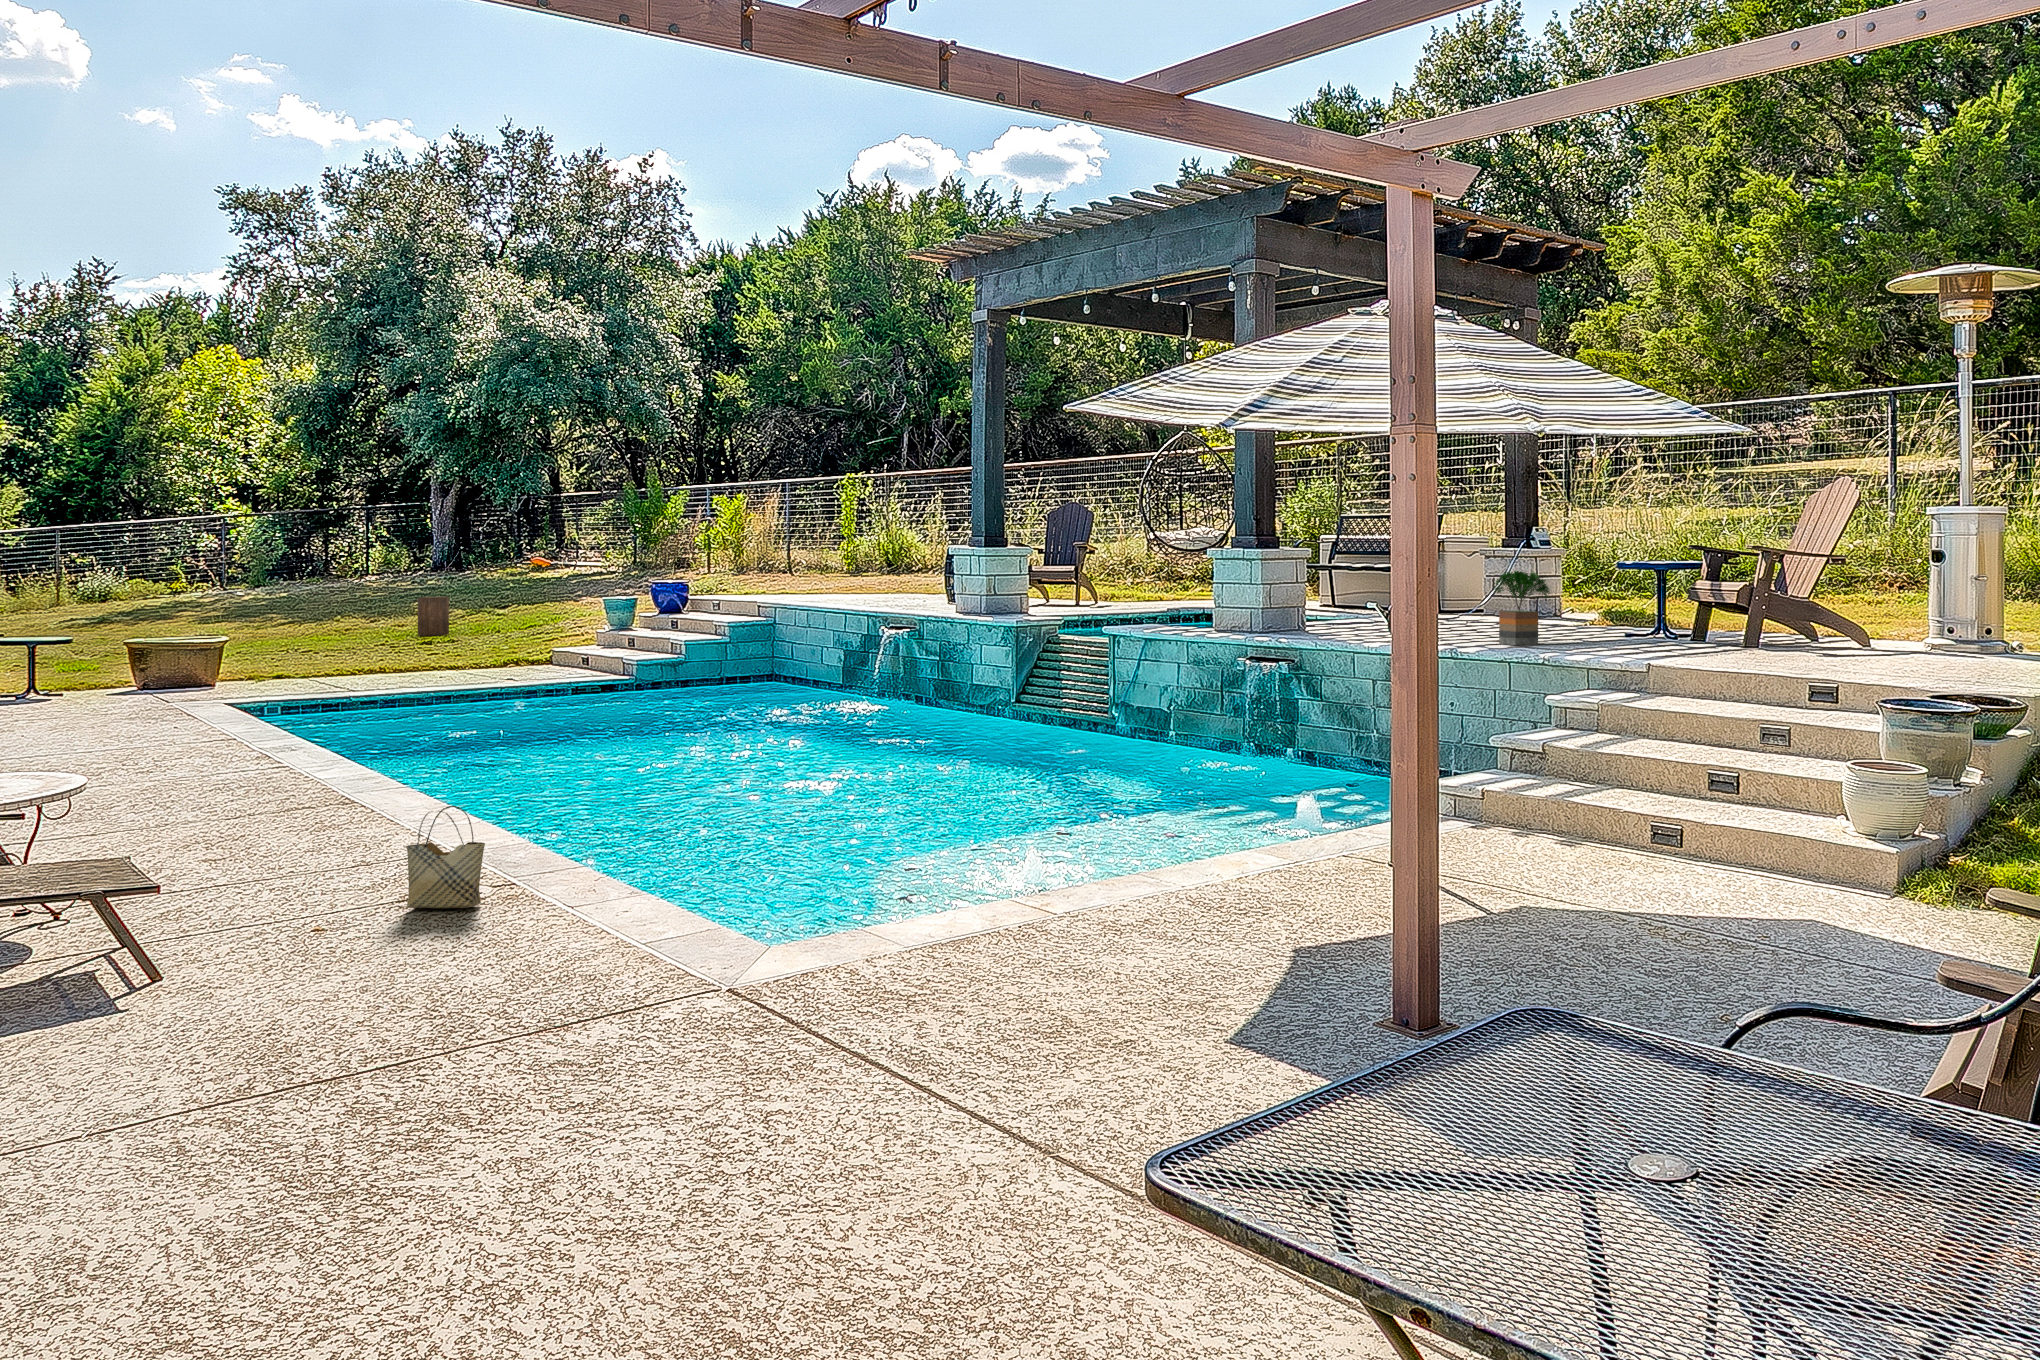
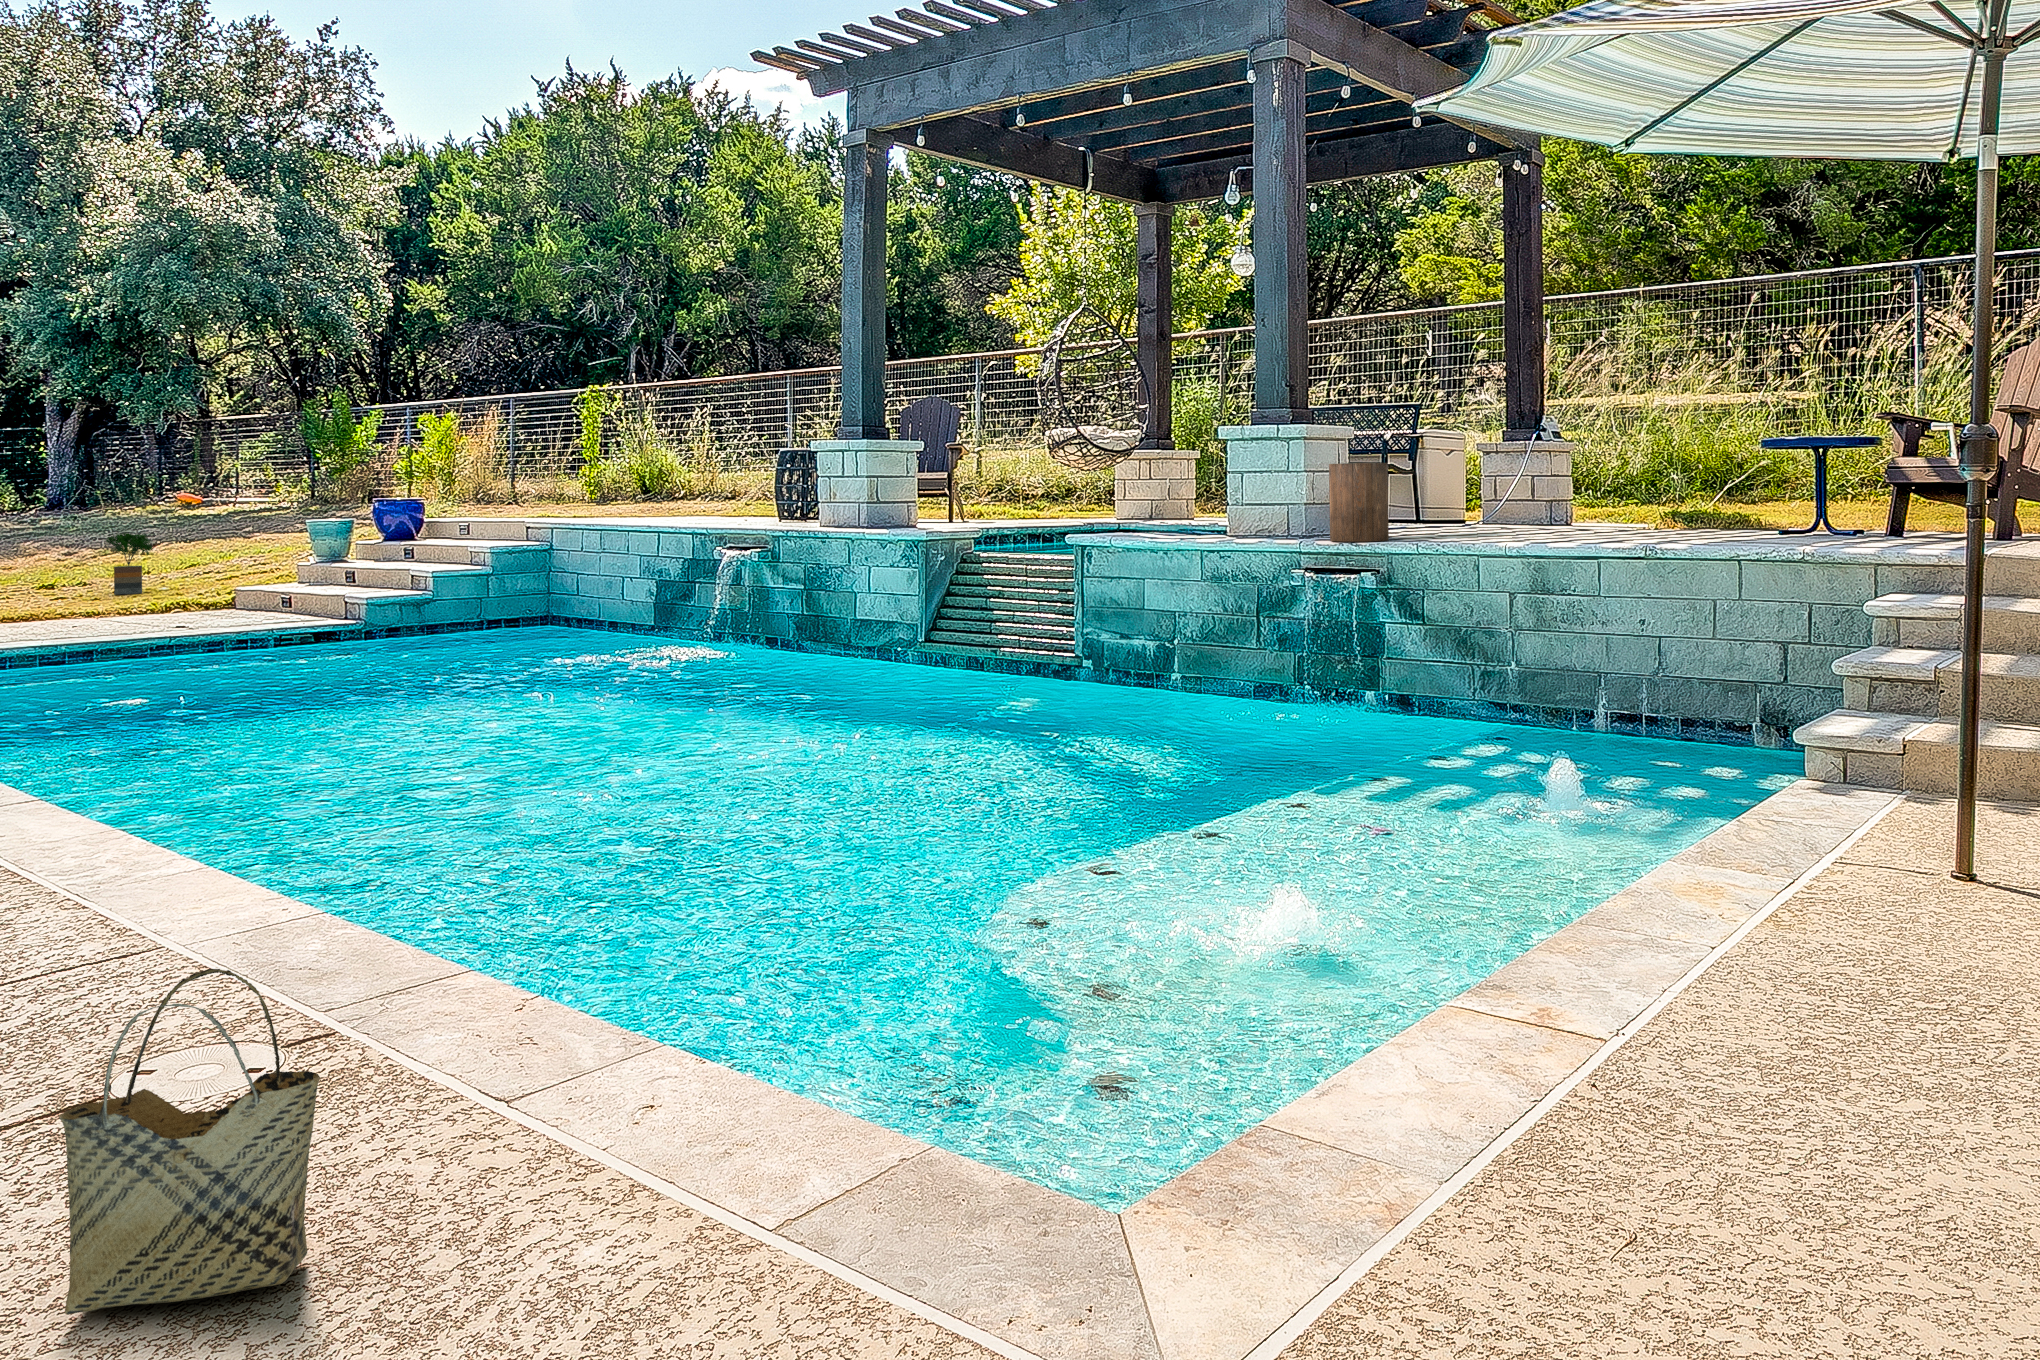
potted tree: present [1495,571,1550,645] -> present [106,533,153,594]
stool: present [418,597,449,636] -> present [1329,463,1389,542]

